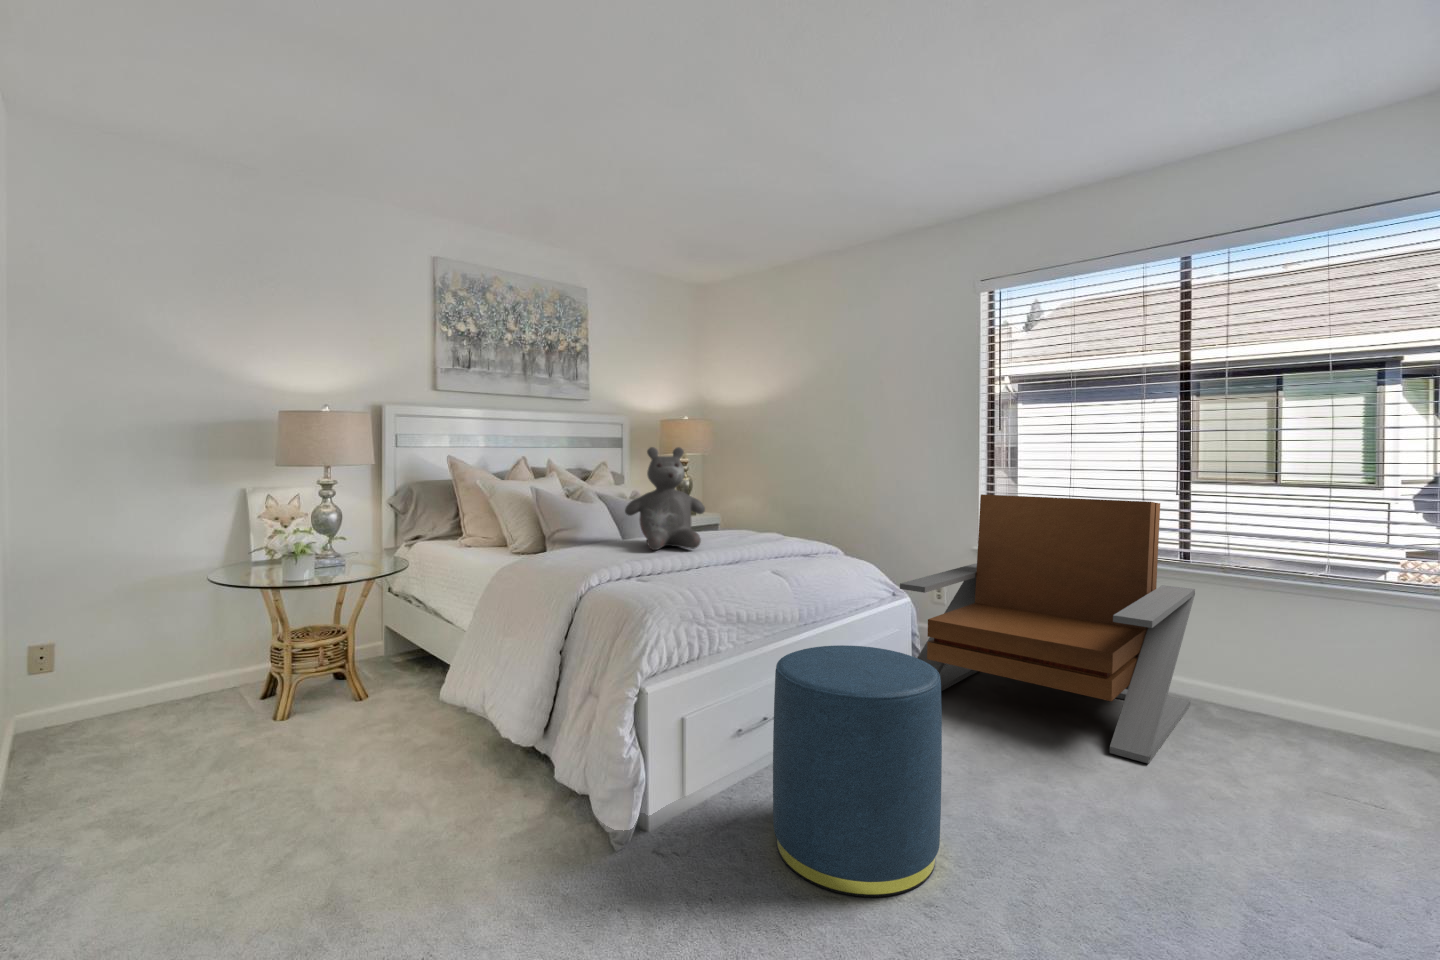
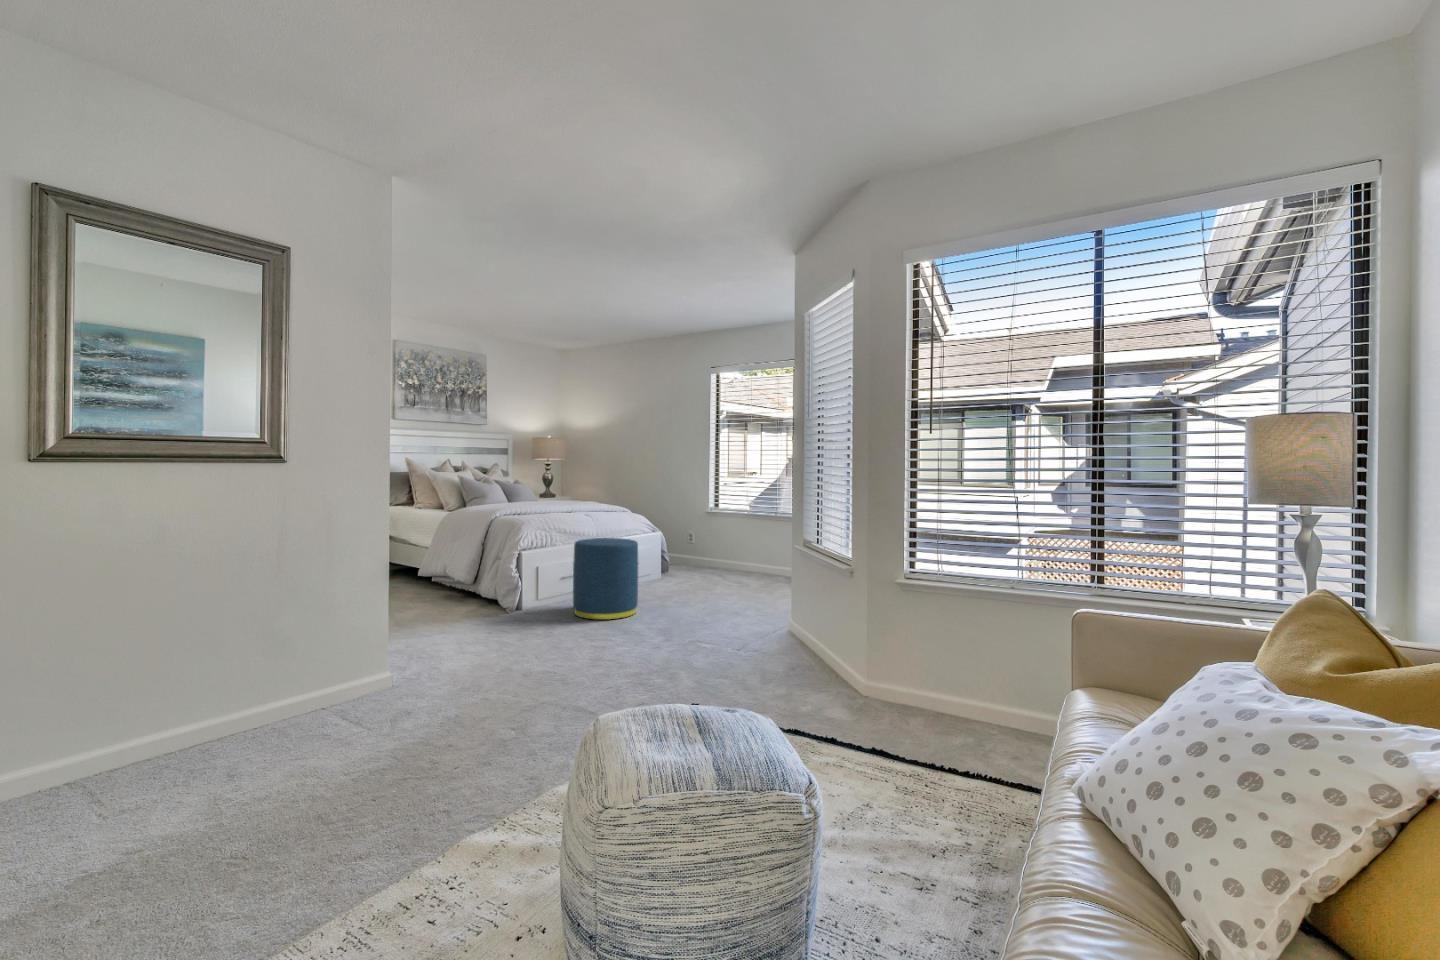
teddy bear: present [625,447,705,550] -> none [511,455,553,504]
lounge chair: present [900,494,1195,763] -> none [652,482,790,594]

